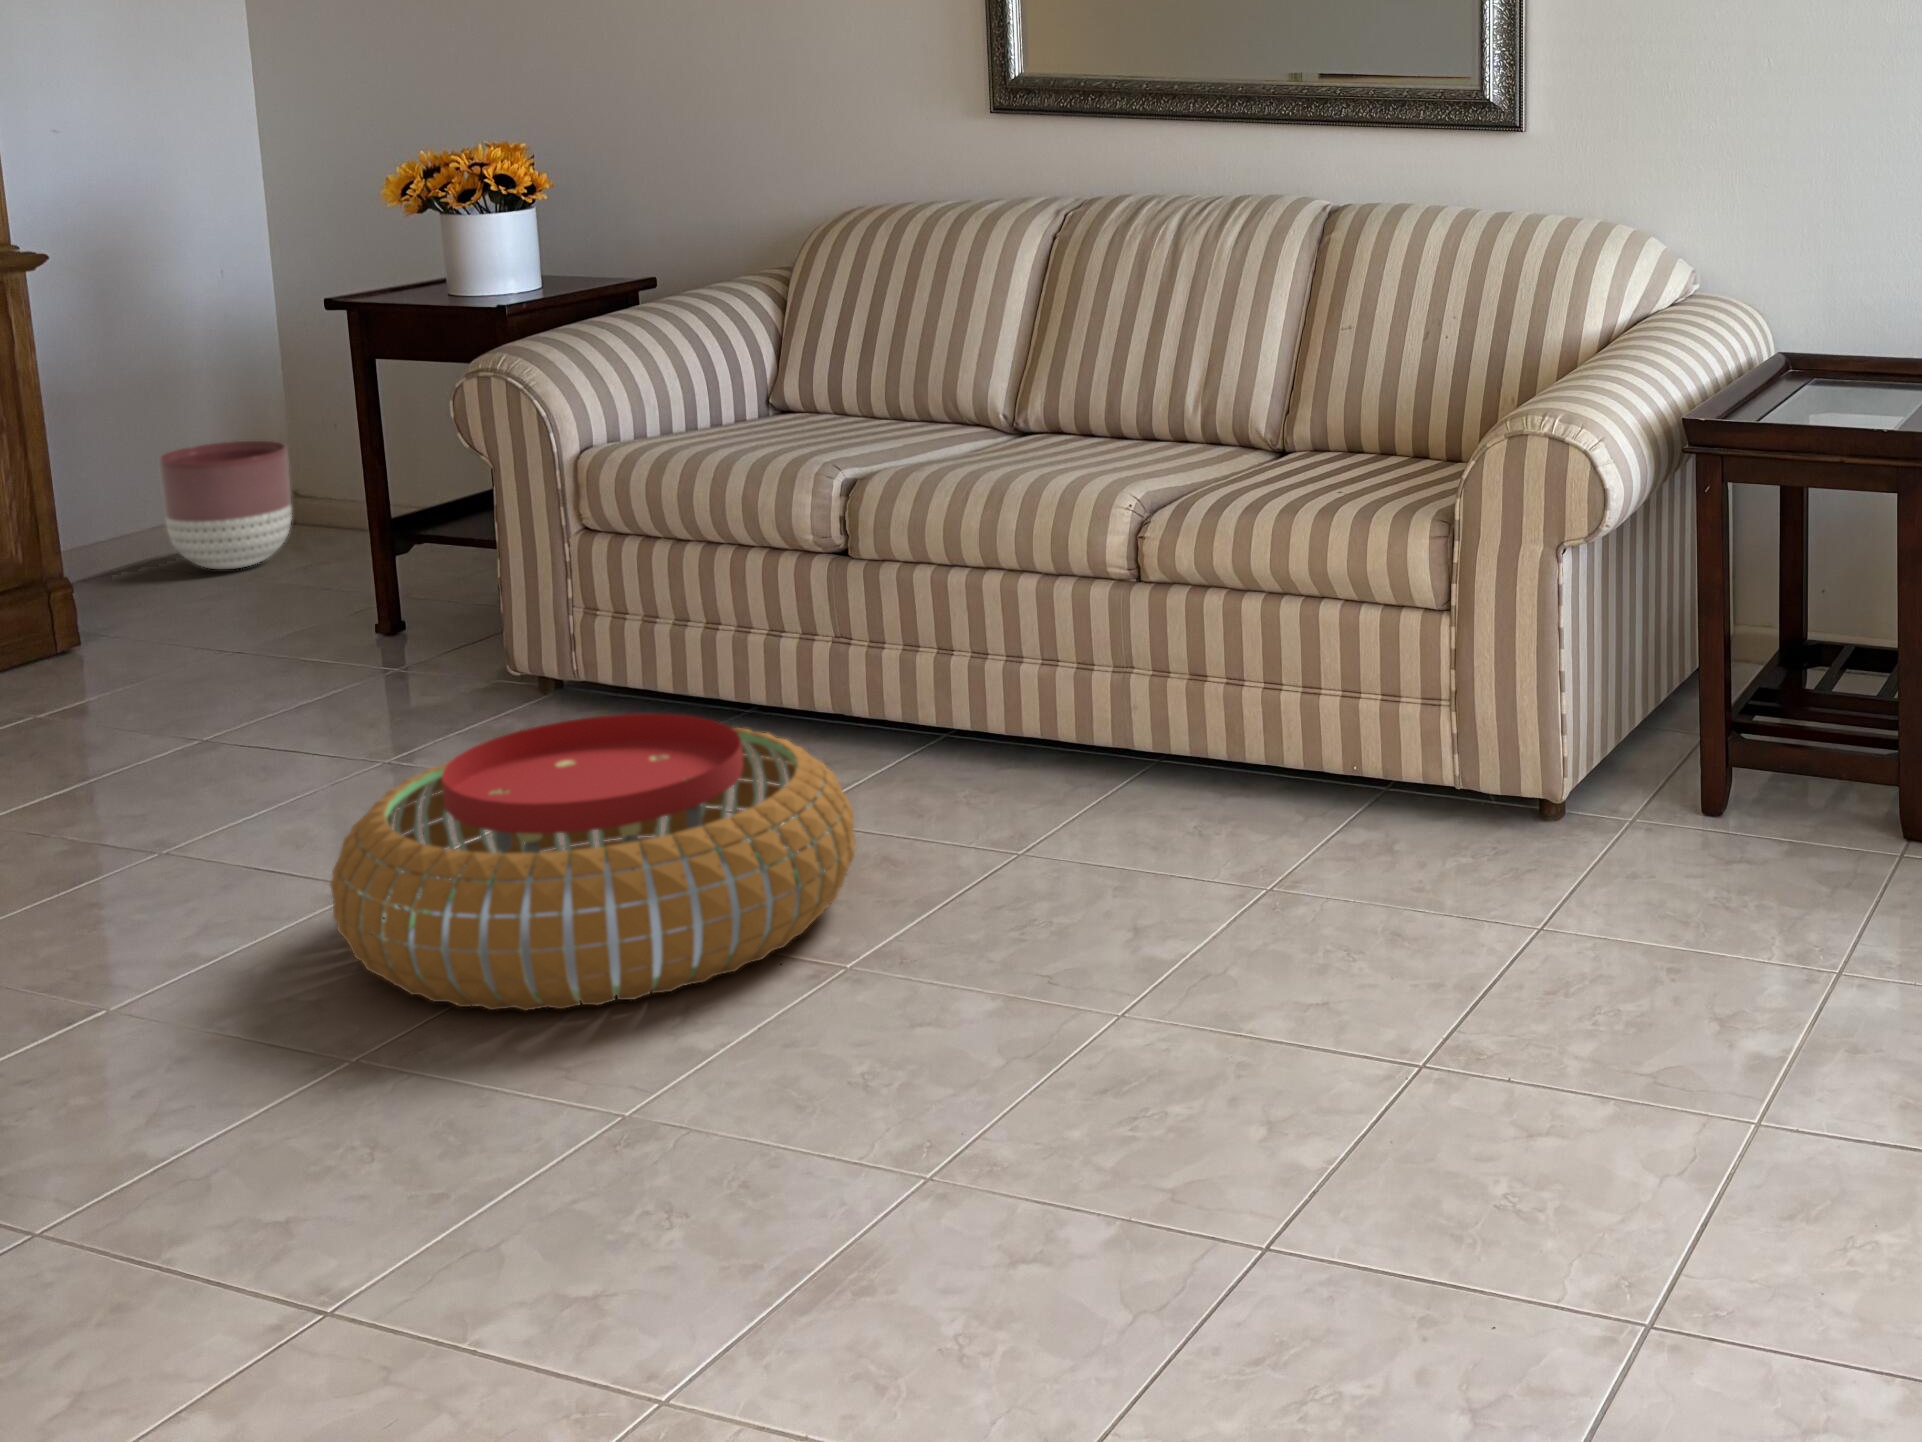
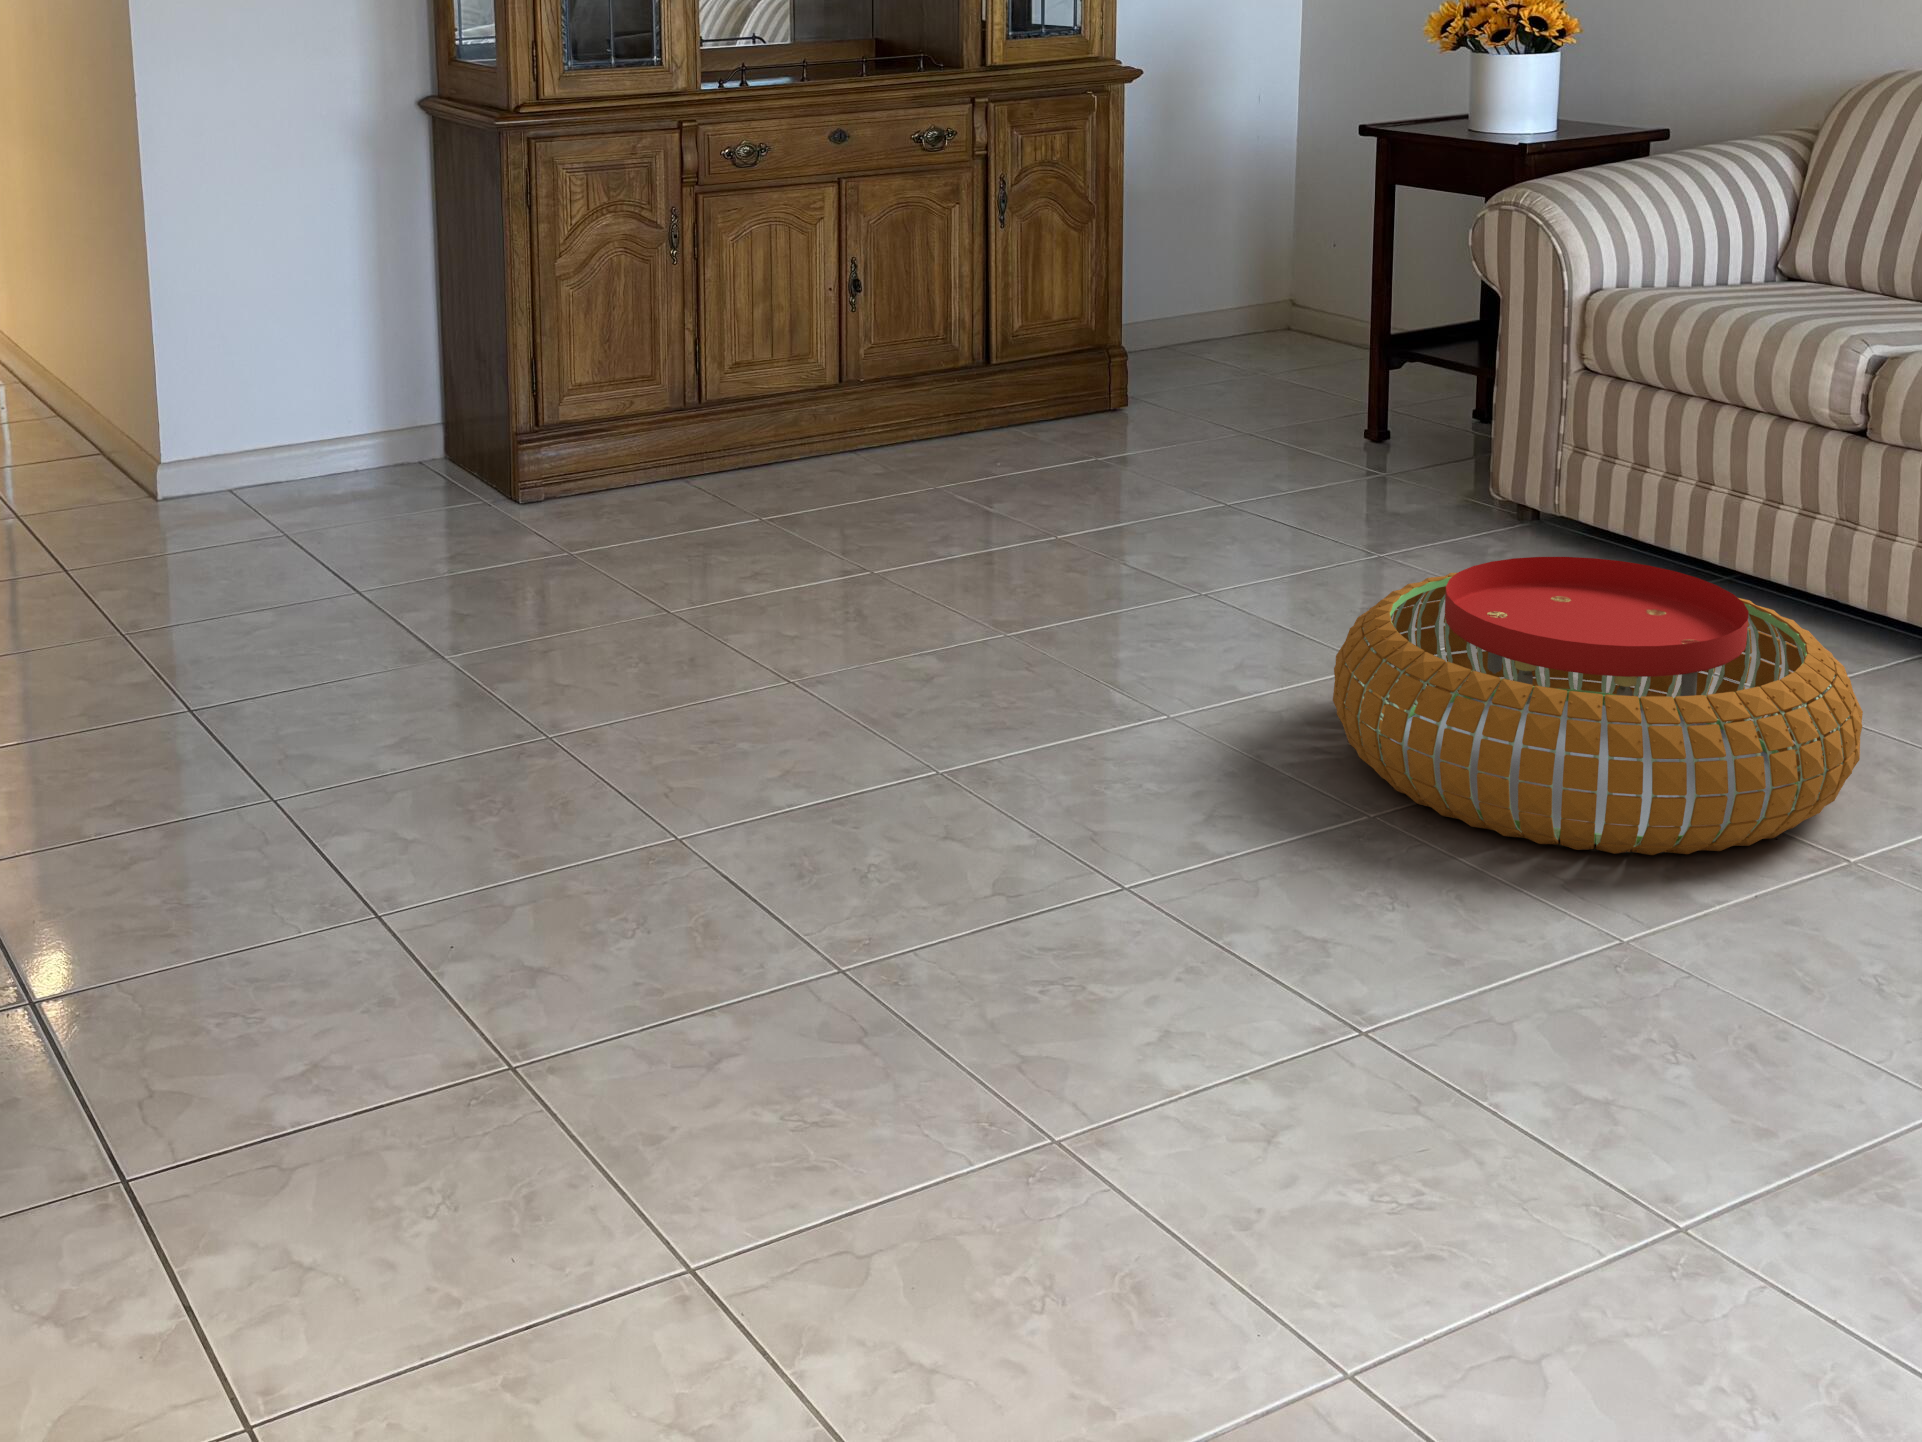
planter: present [159,441,292,569] -> none [1202,247,1306,359]

